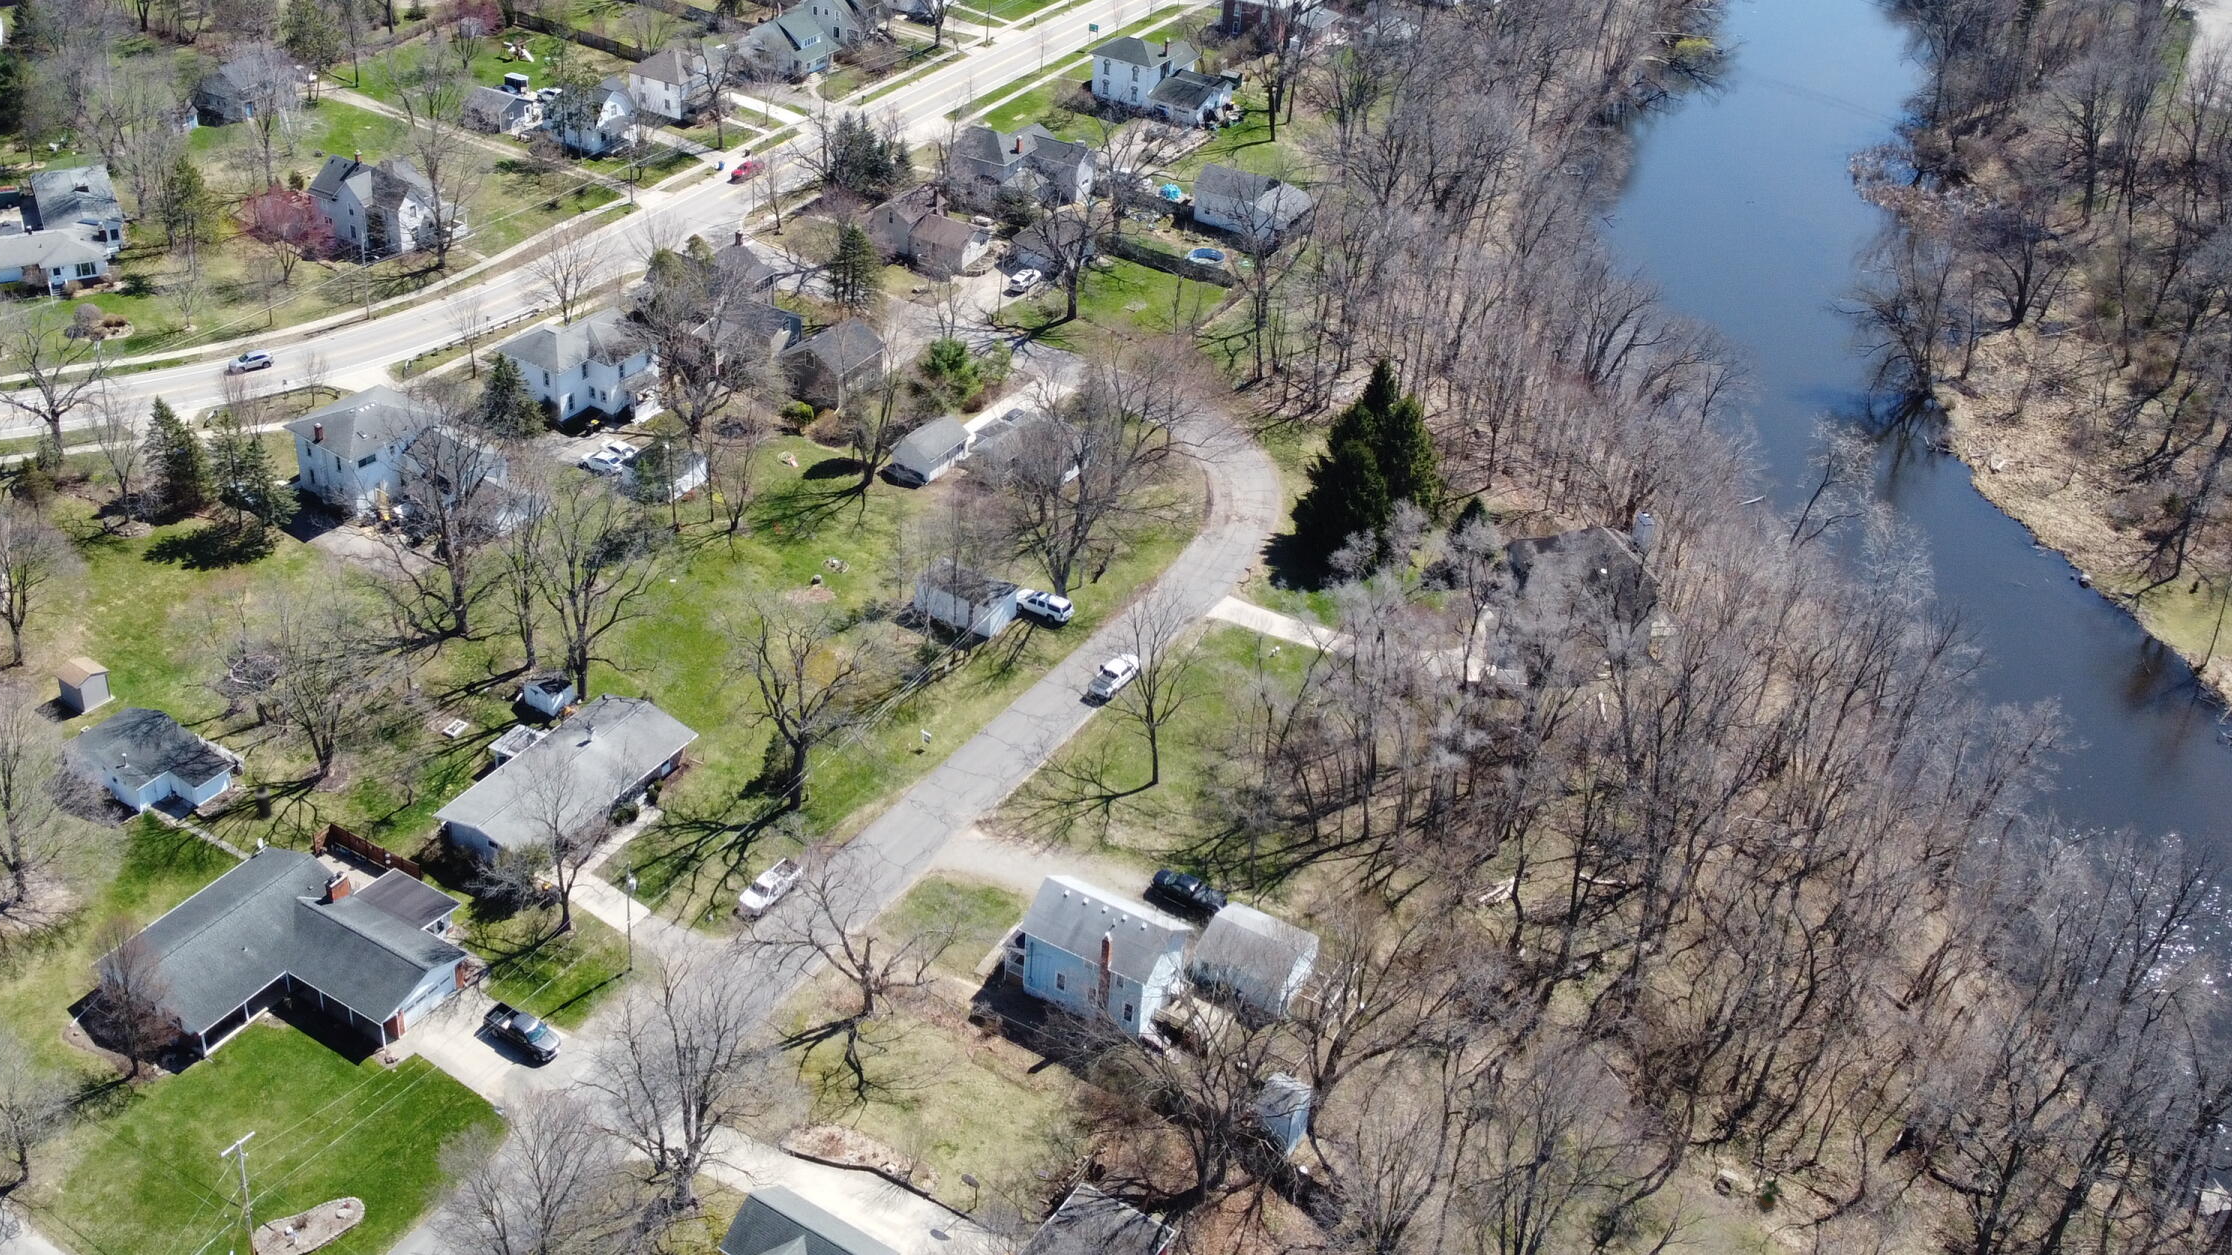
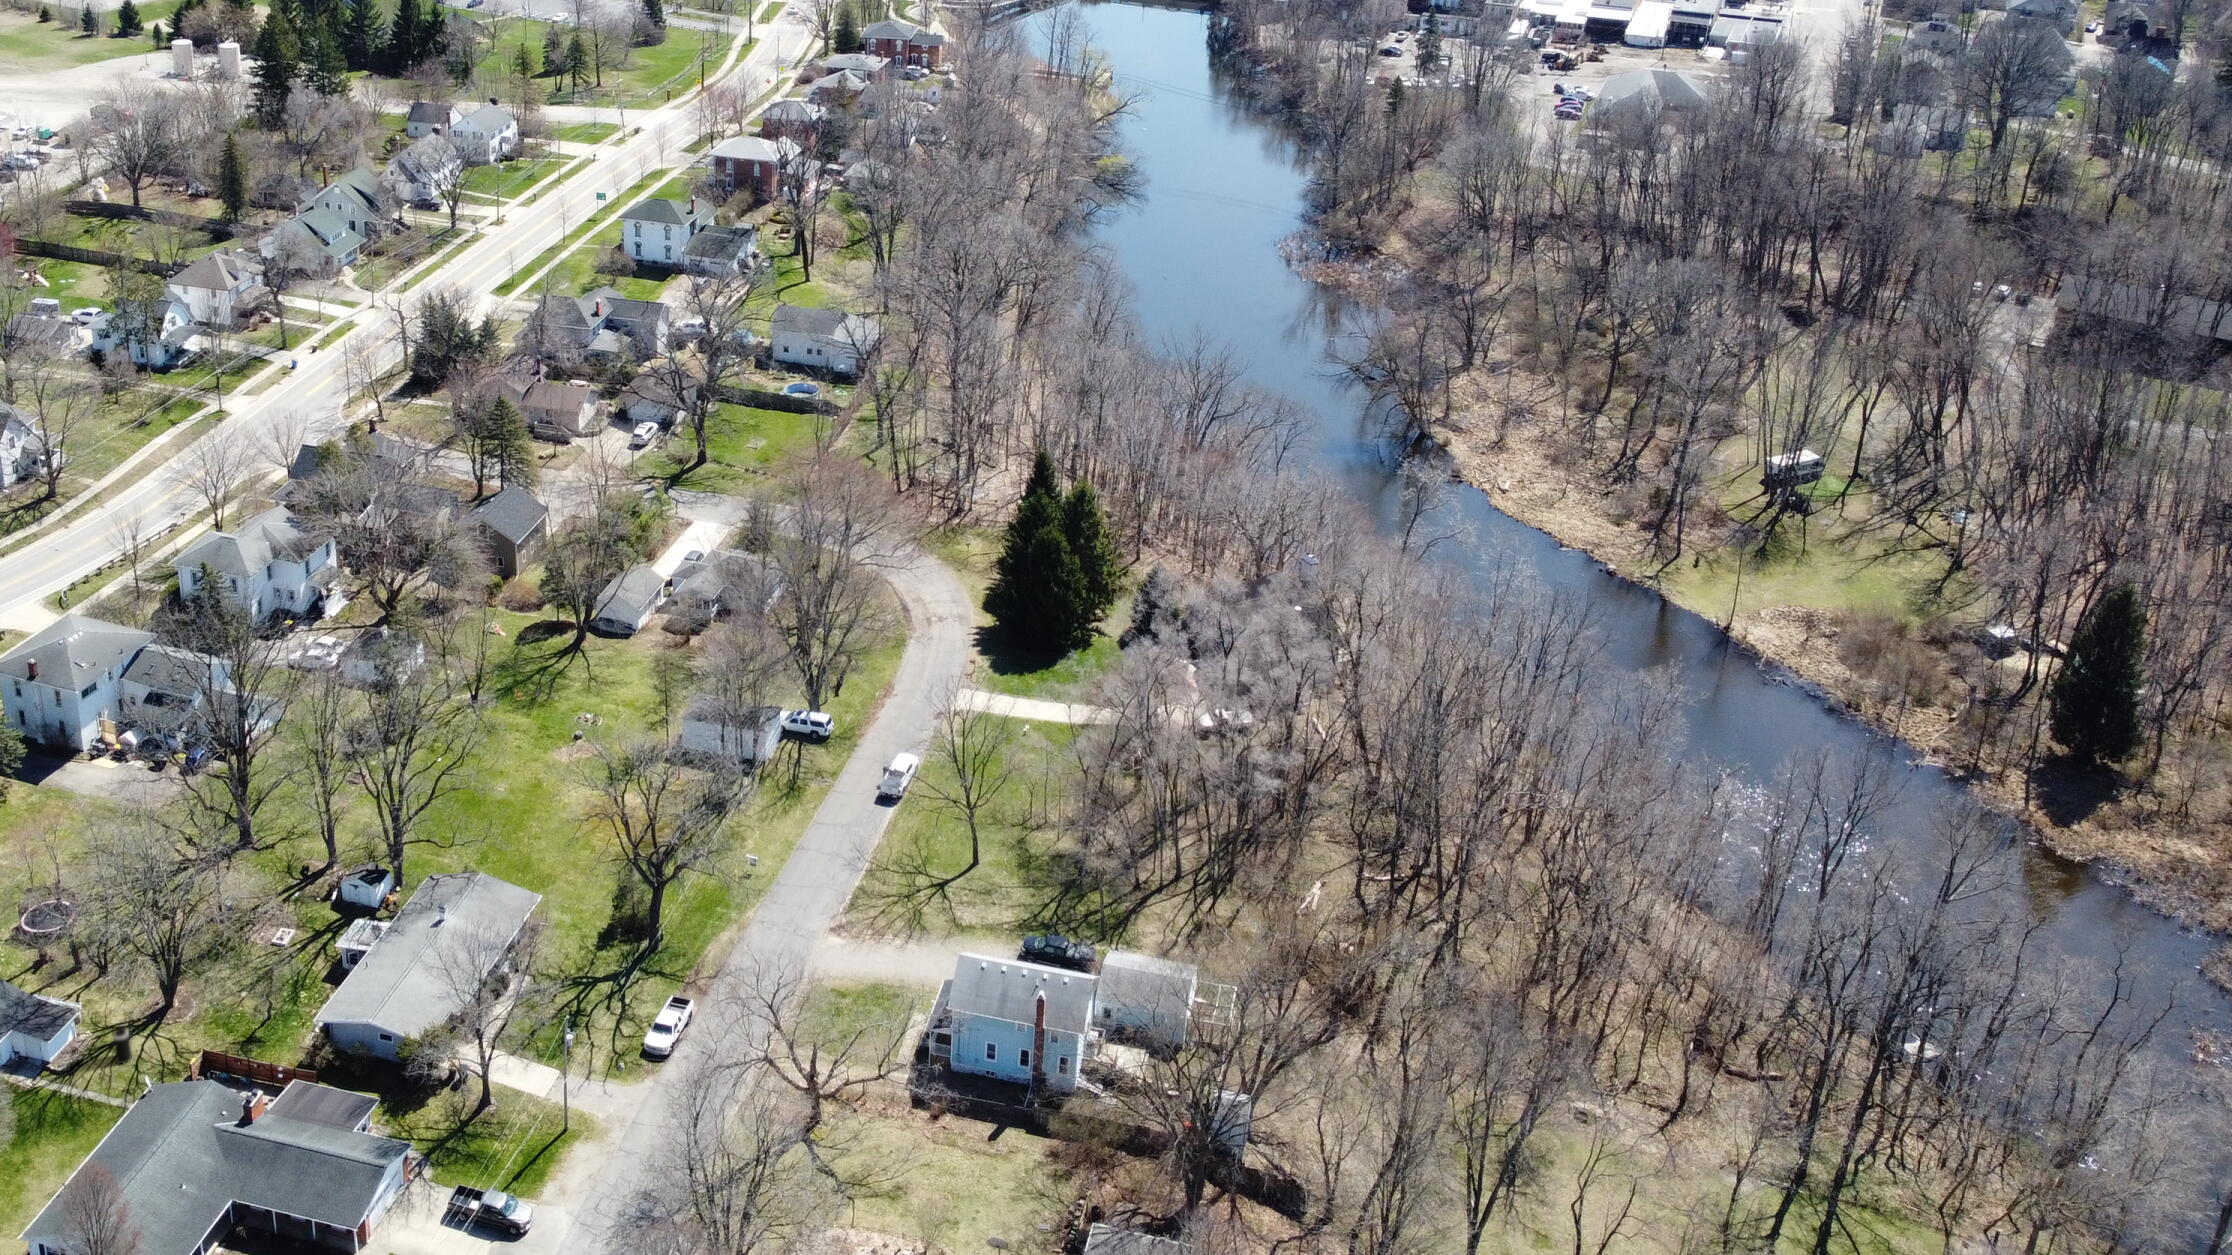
potted tree: present [1758,1179,1783,1212] -> none [1614,1088,1636,1118]

